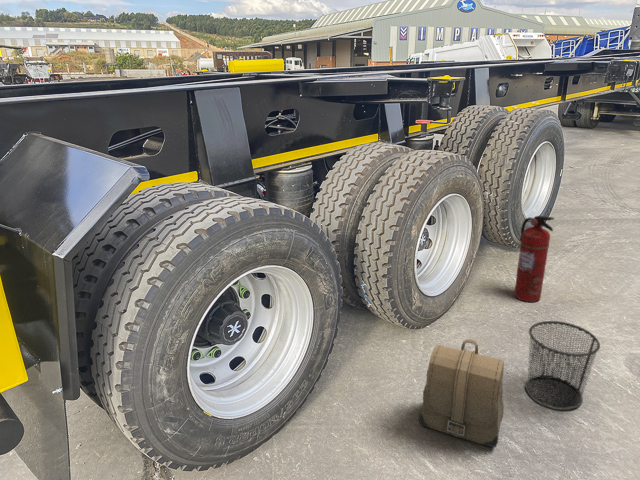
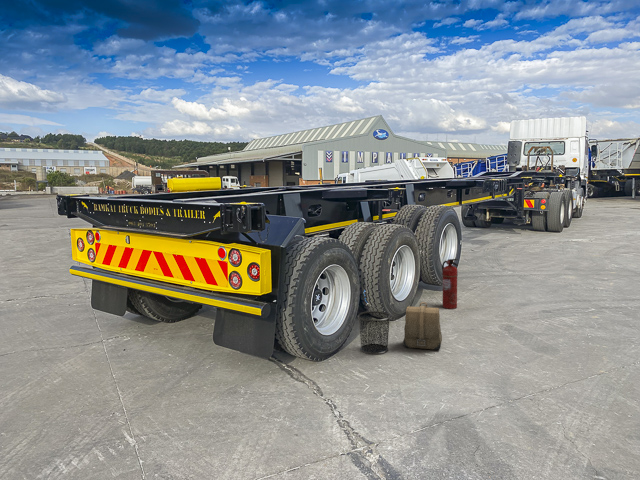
waste bin: present [526,321,600,410] -> present [357,311,391,354]

